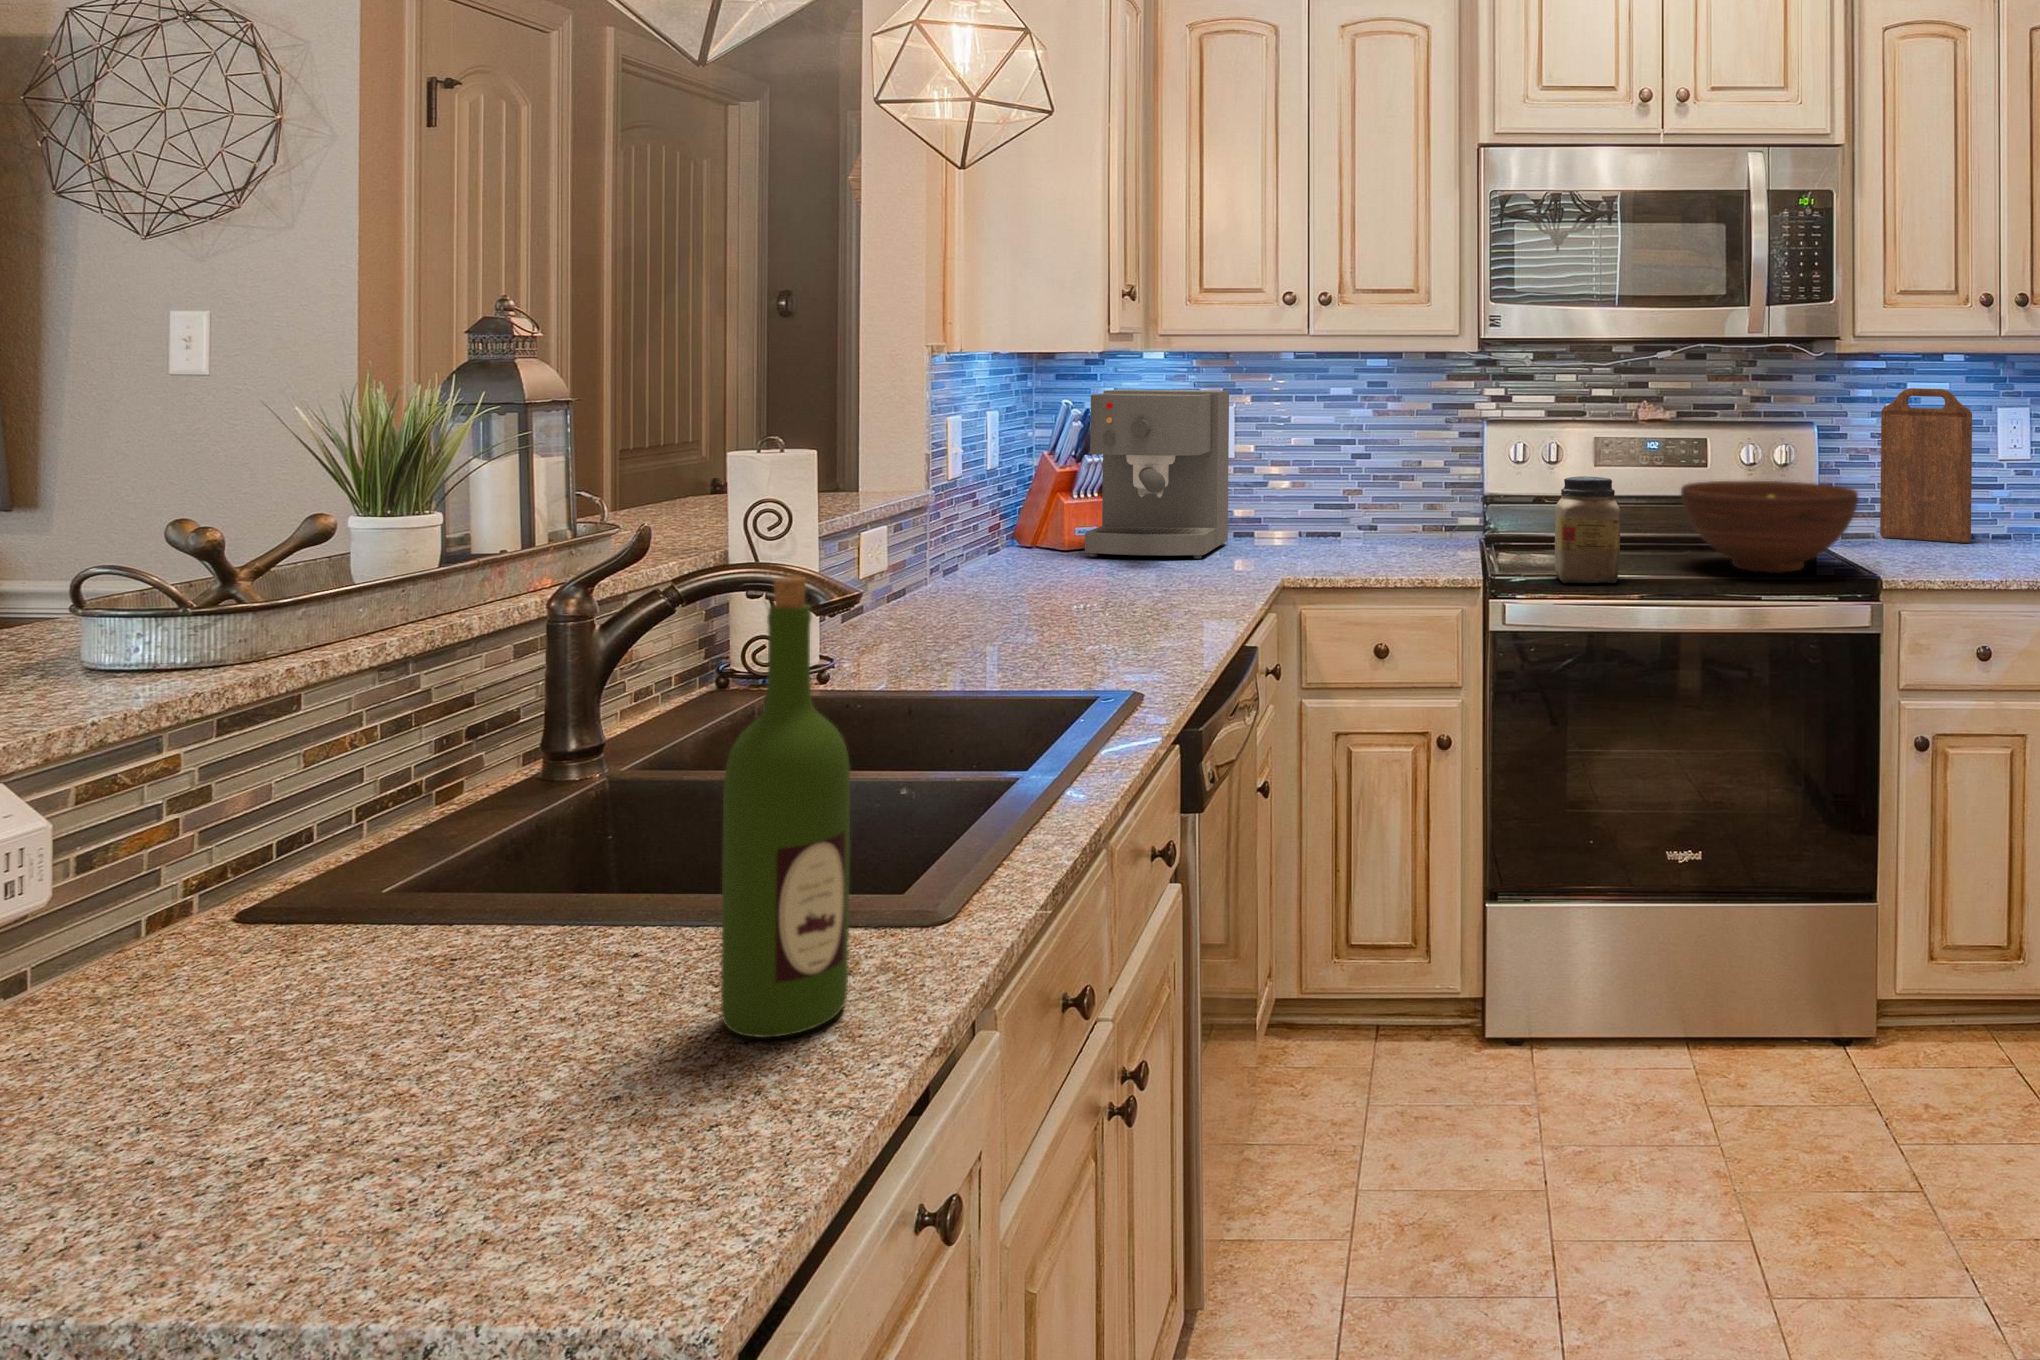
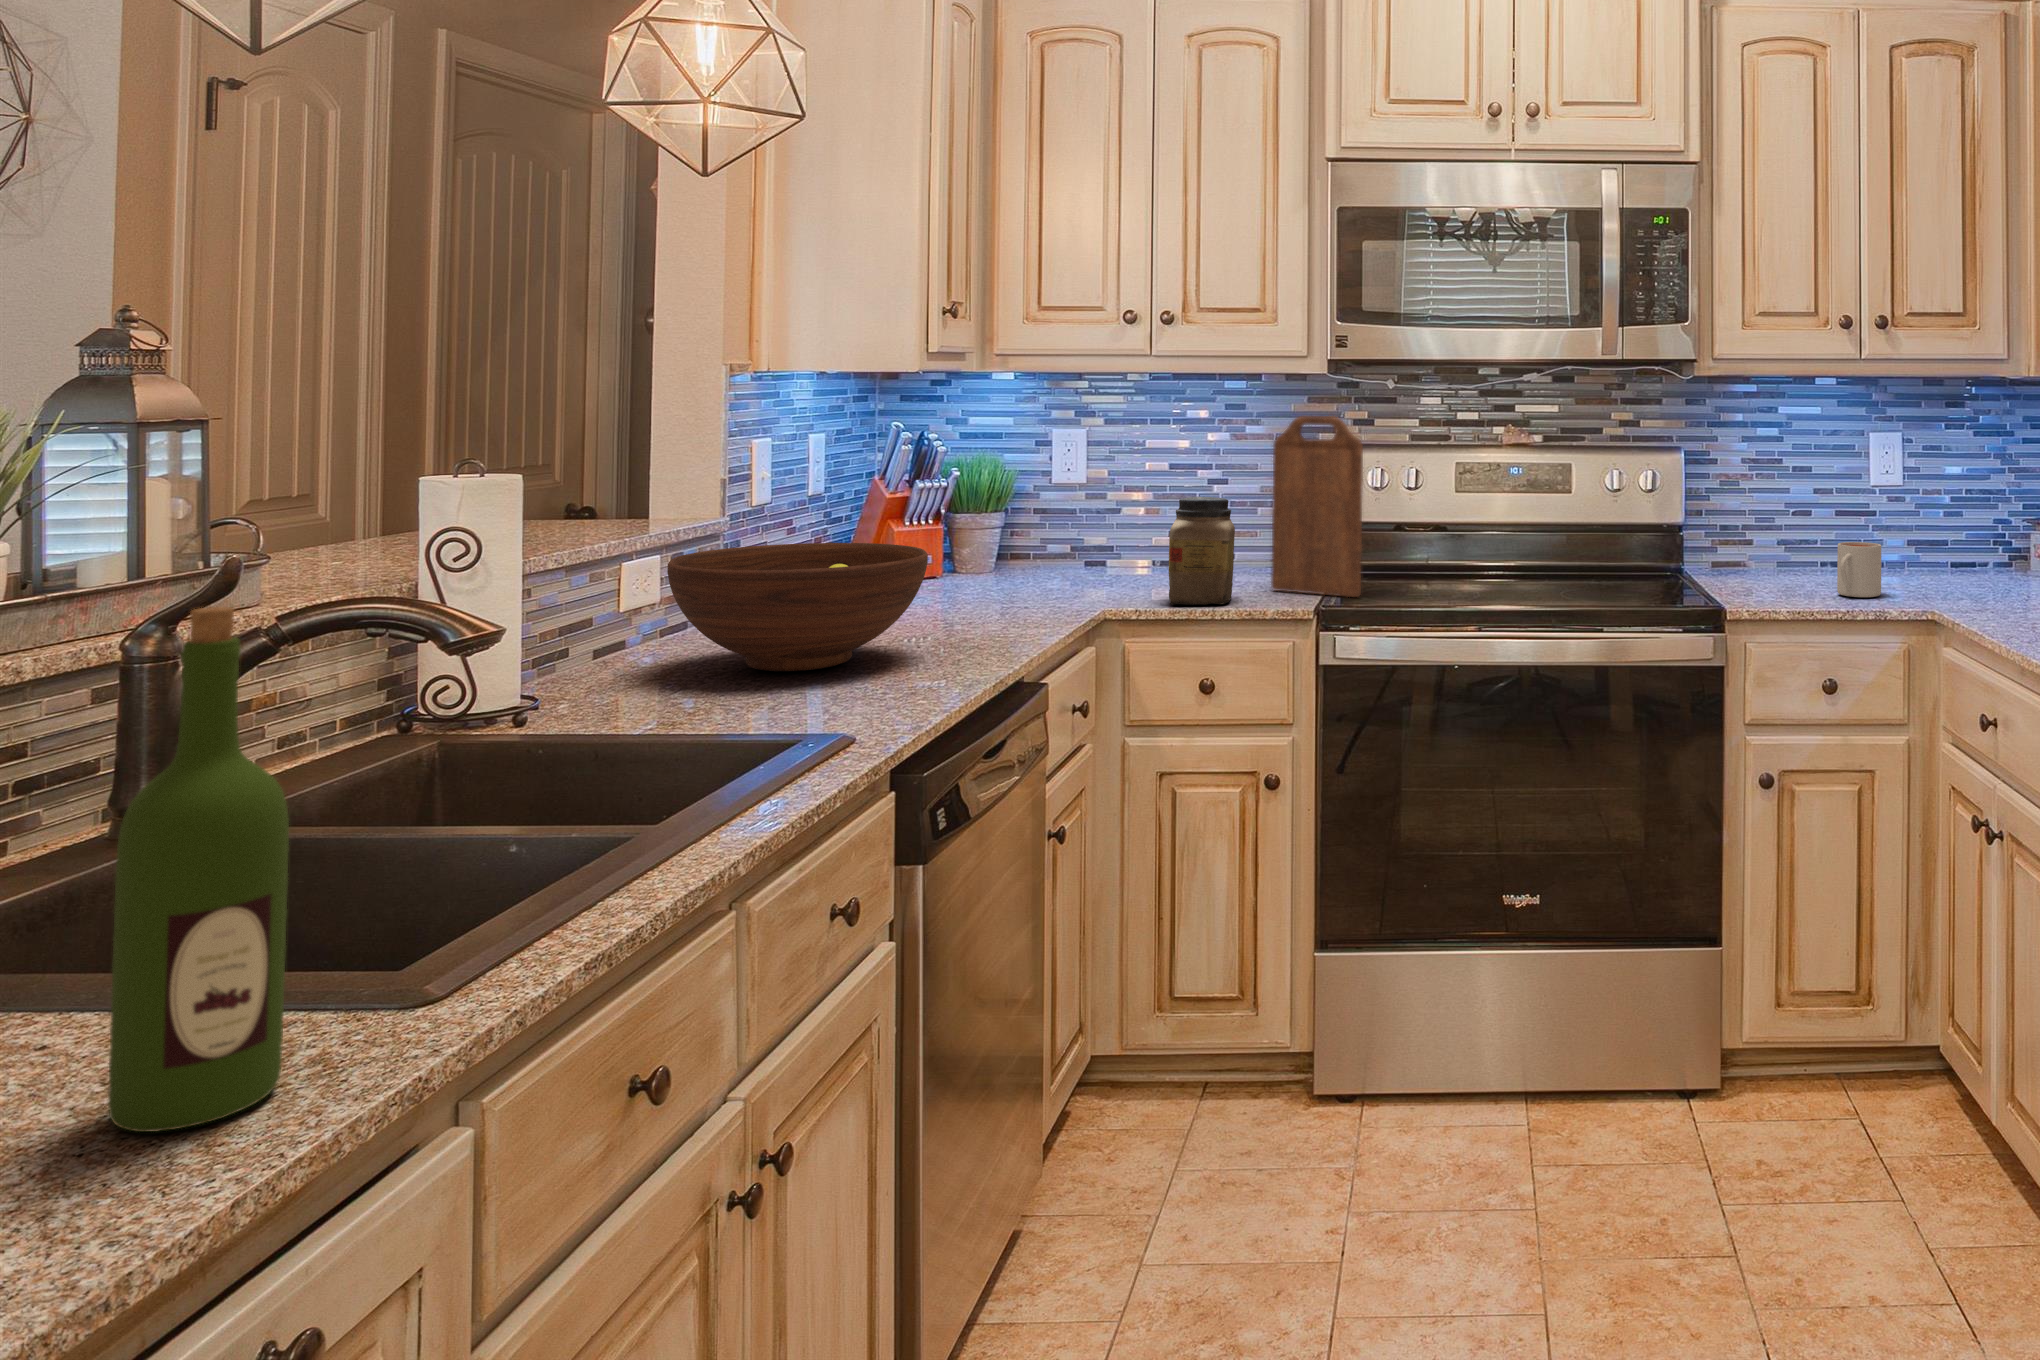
cutting board: present [1880,388,1972,543] -> present [1271,416,1363,597]
coffee maker: present [1085,389,1229,559] -> none [903,413,1070,591]
jar: present [1555,476,1620,583] -> present [1169,497,1235,605]
fruit bowl: present [1681,481,1858,573] -> present [667,543,928,671]
mug: none [1979,516,2024,570] -> present [1837,542,1881,597]

